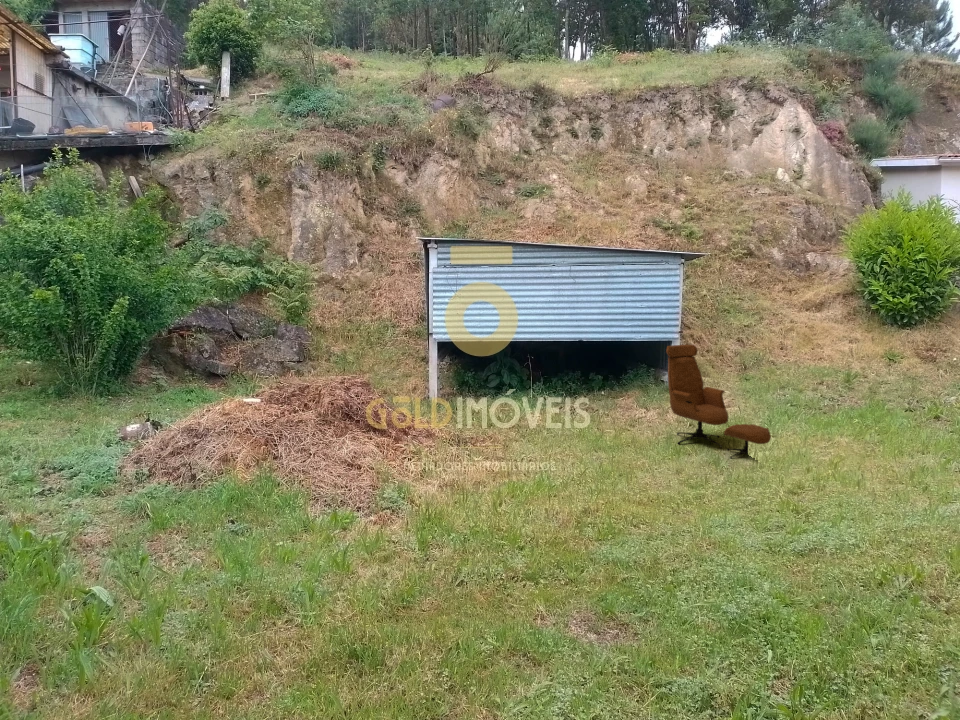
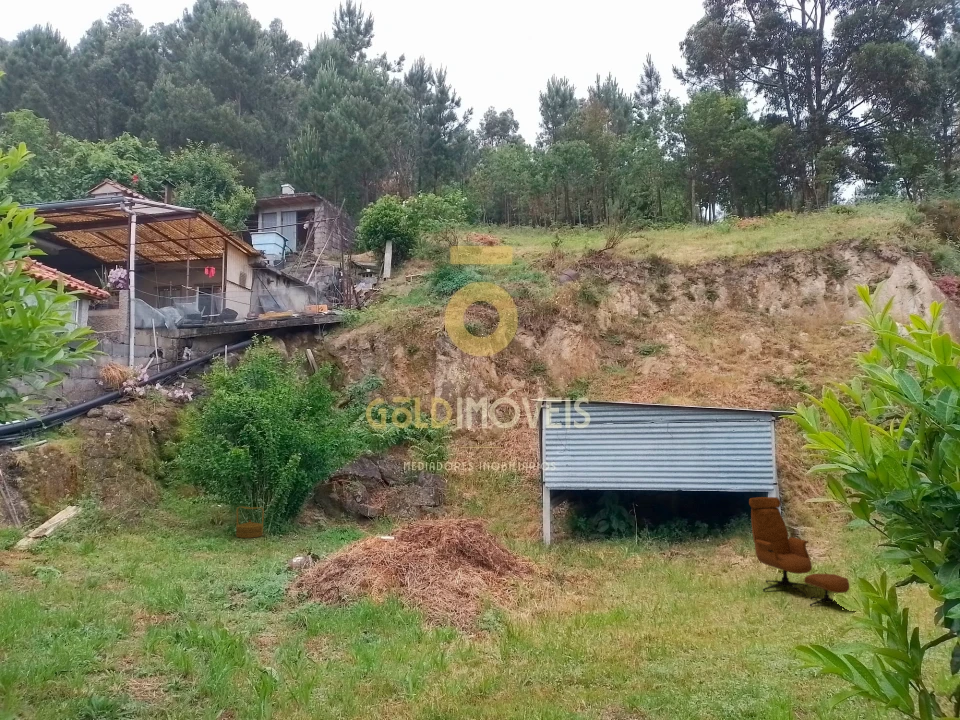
woven basket: none [47,365,86,403] -> present [236,507,264,538]

